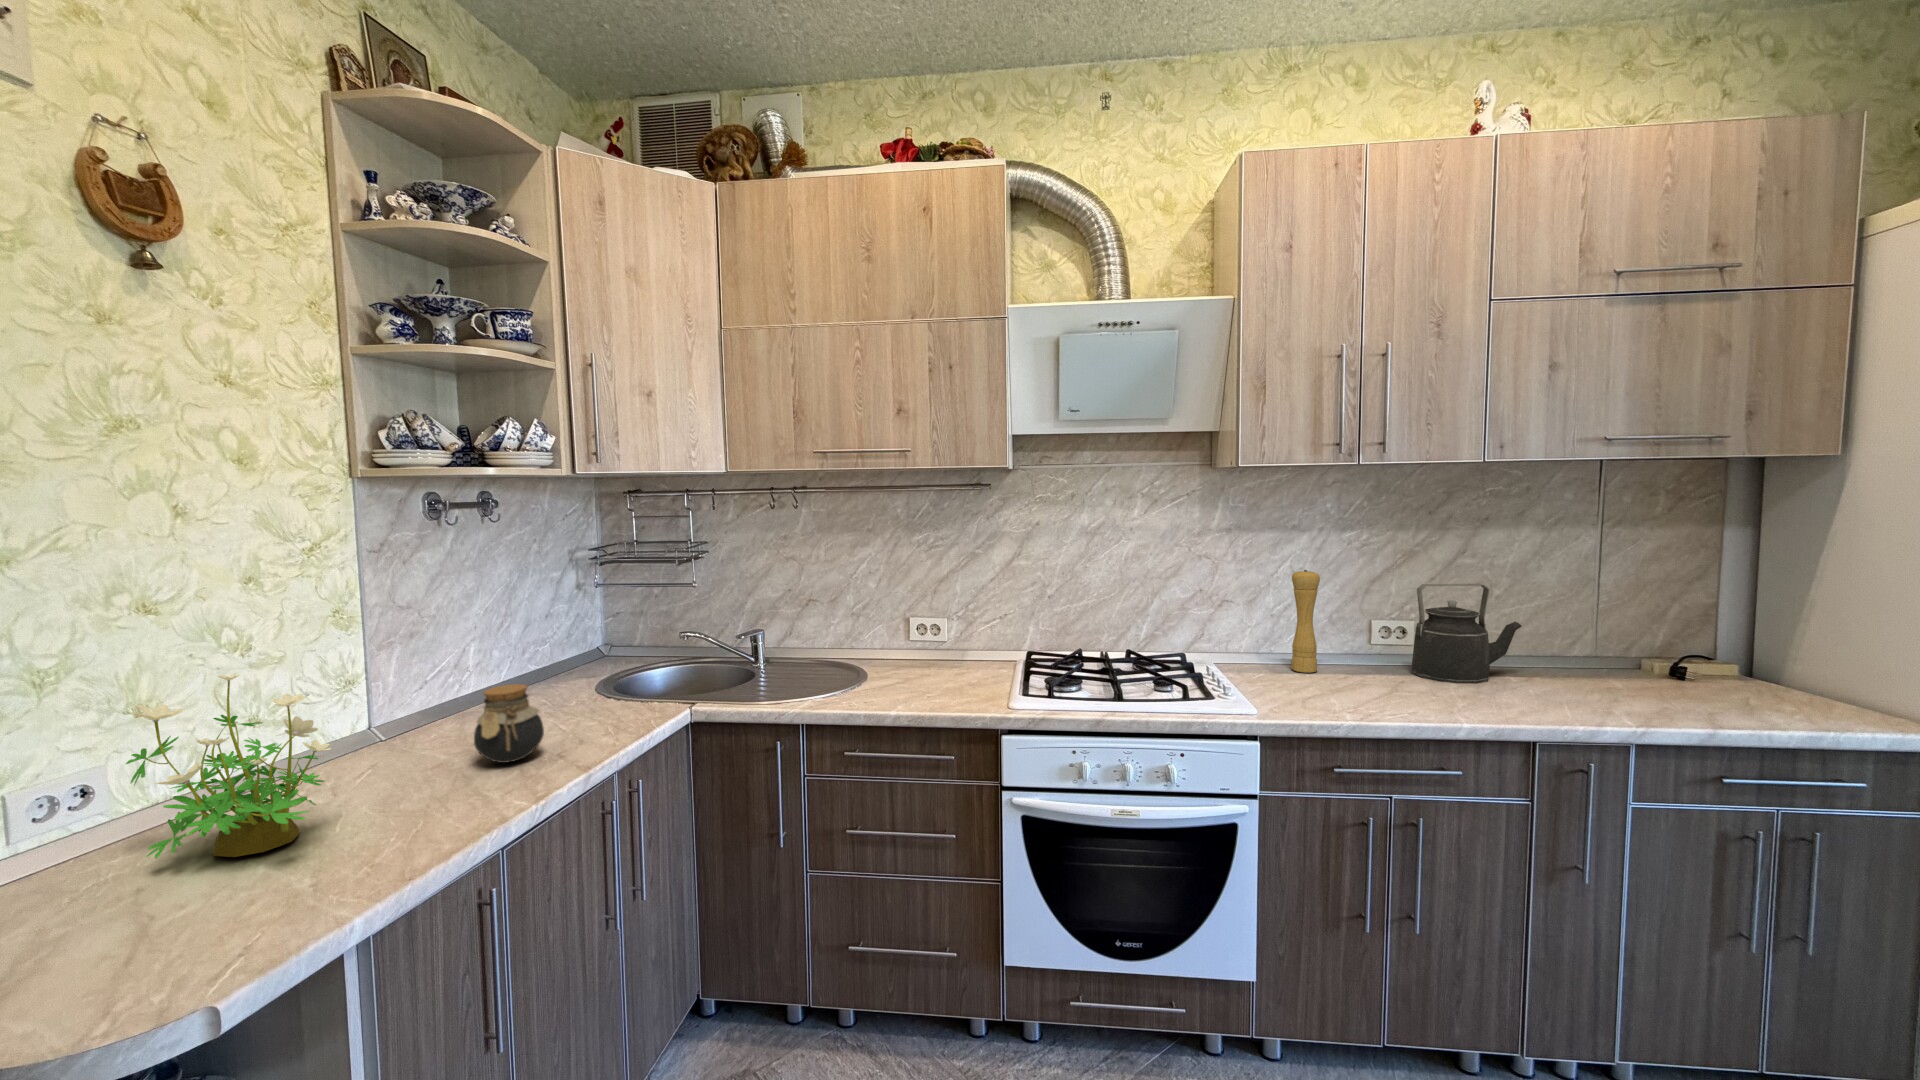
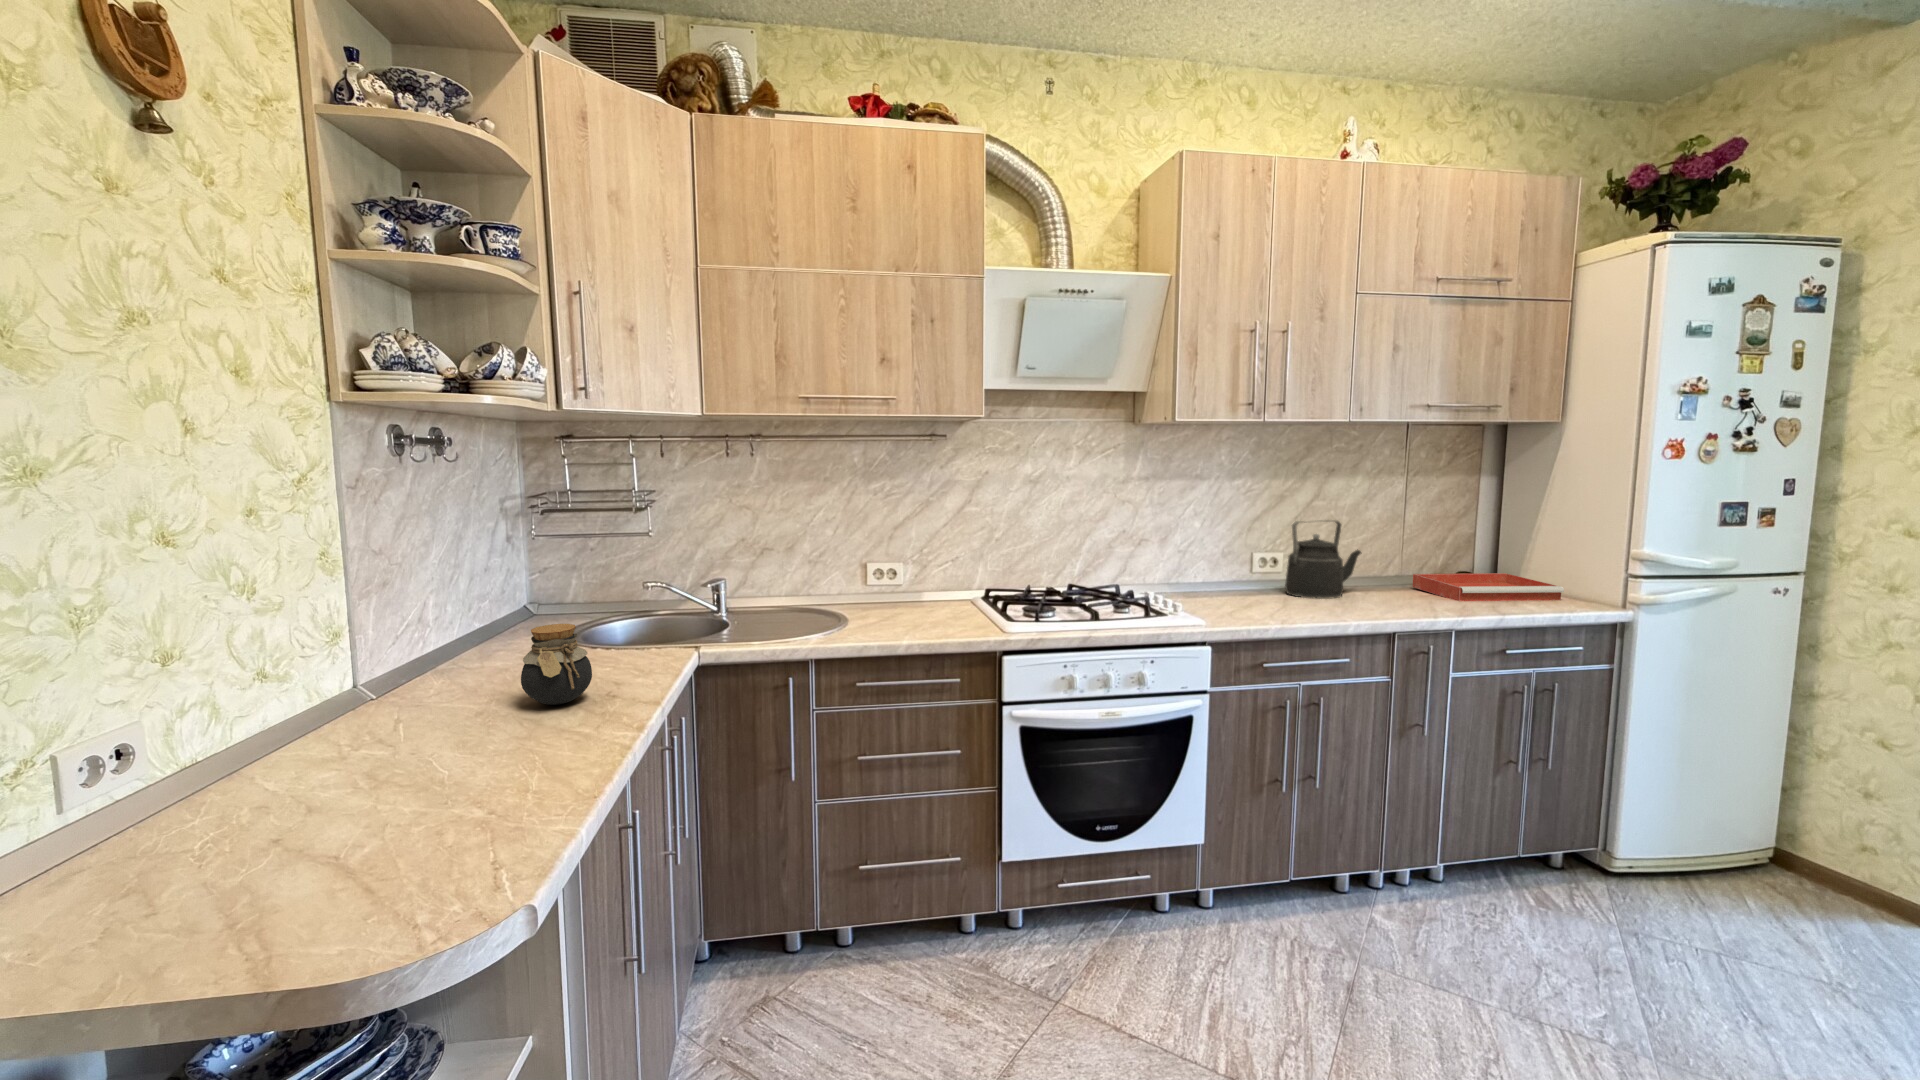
pepper mill: present [1291,570,1320,673] -> none [1197,511,1222,597]
tray: none [1605,655,1844,710] -> present [1412,573,1564,601]
potted plant: present [126,674,332,858] -> none [205,602,460,805]

